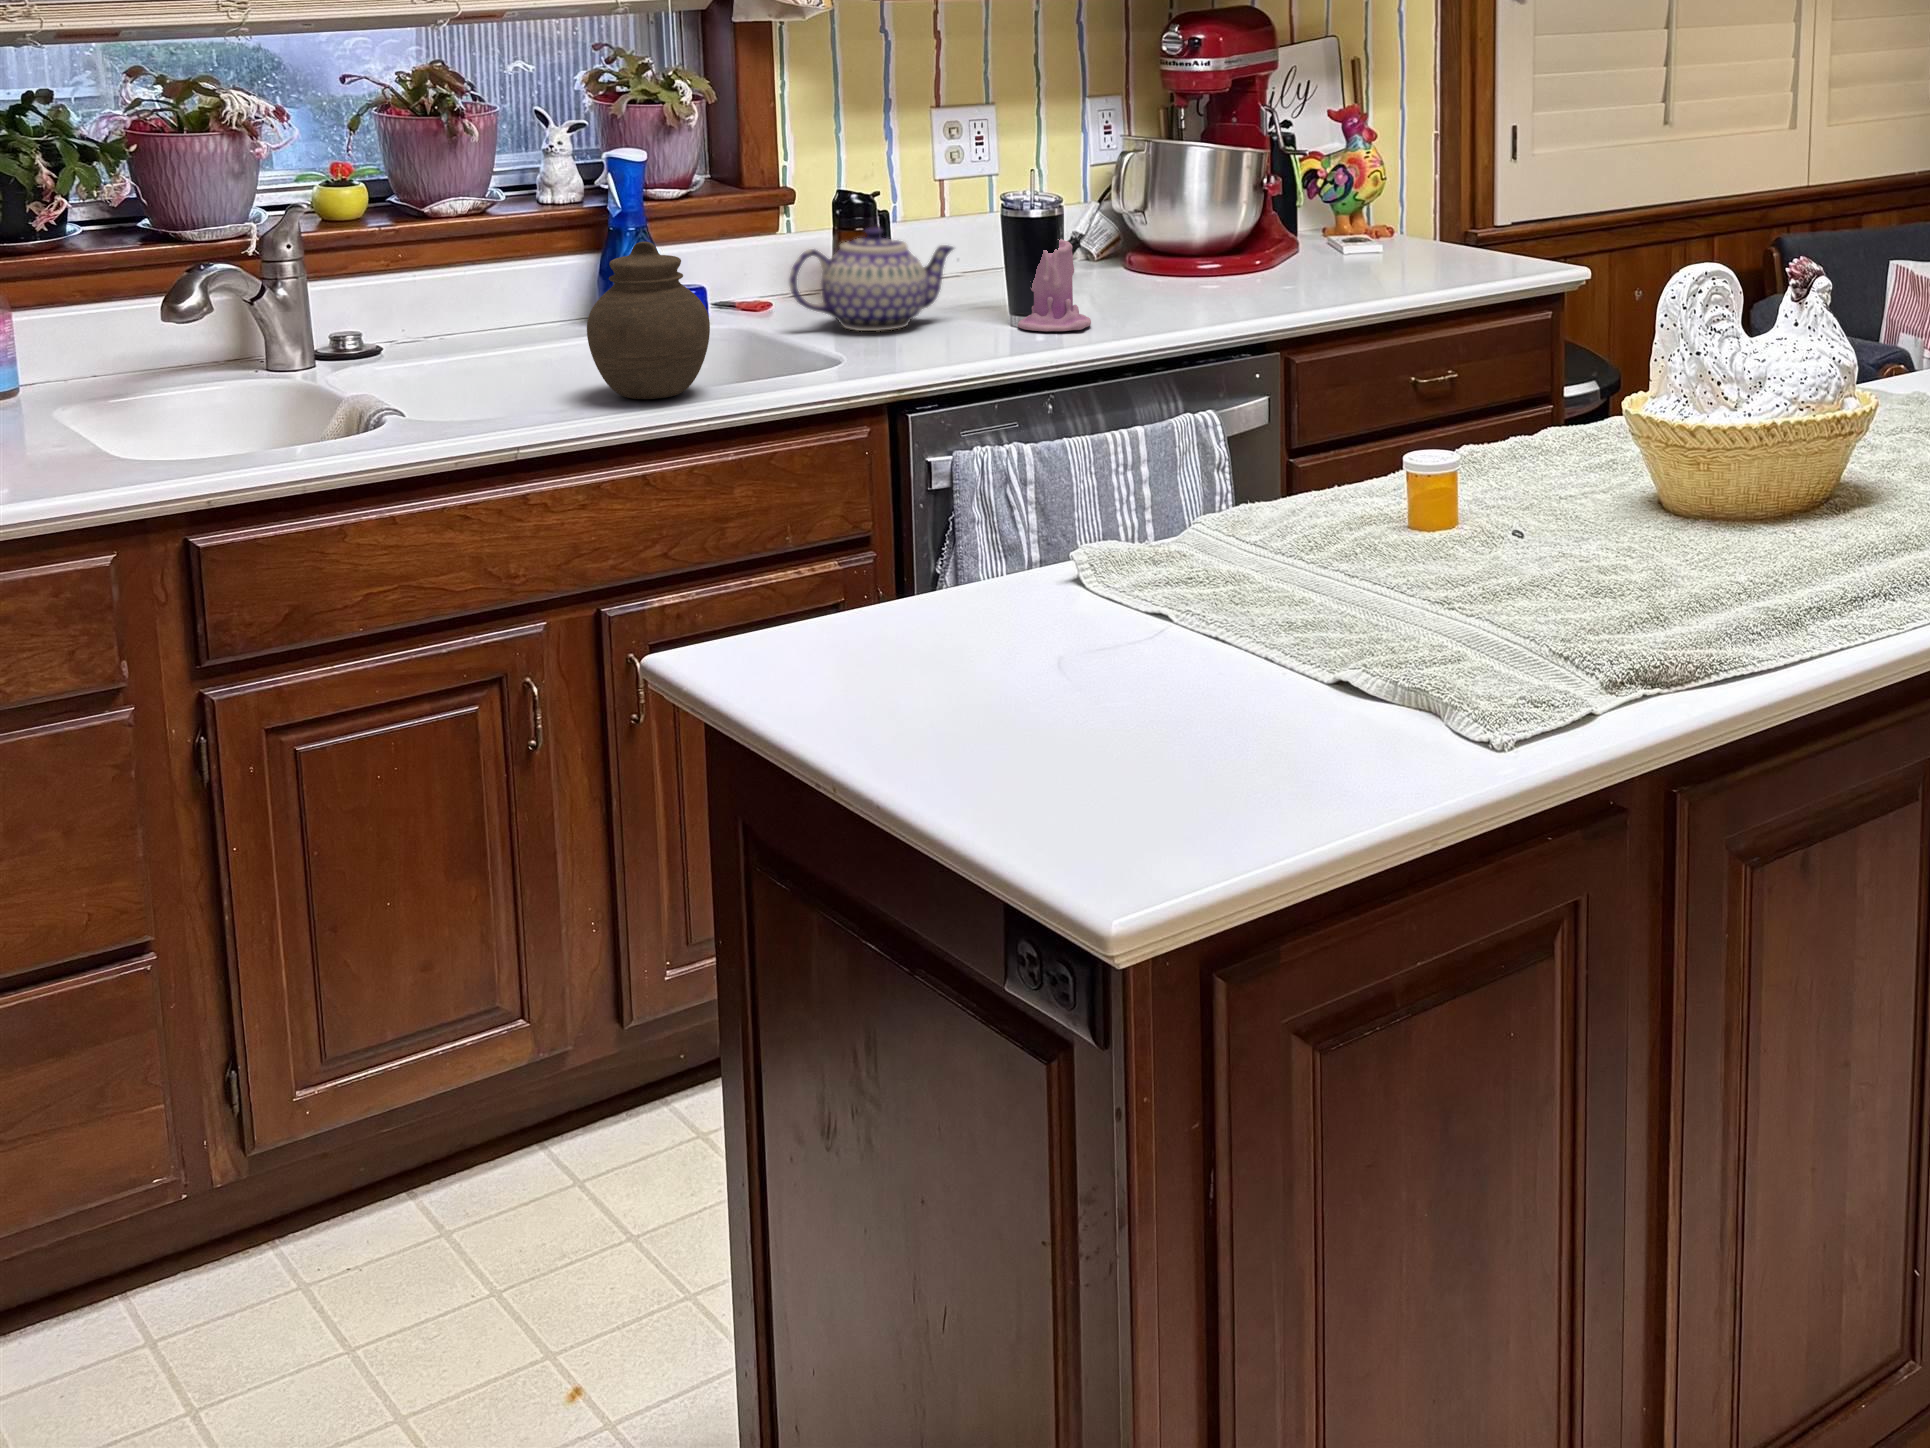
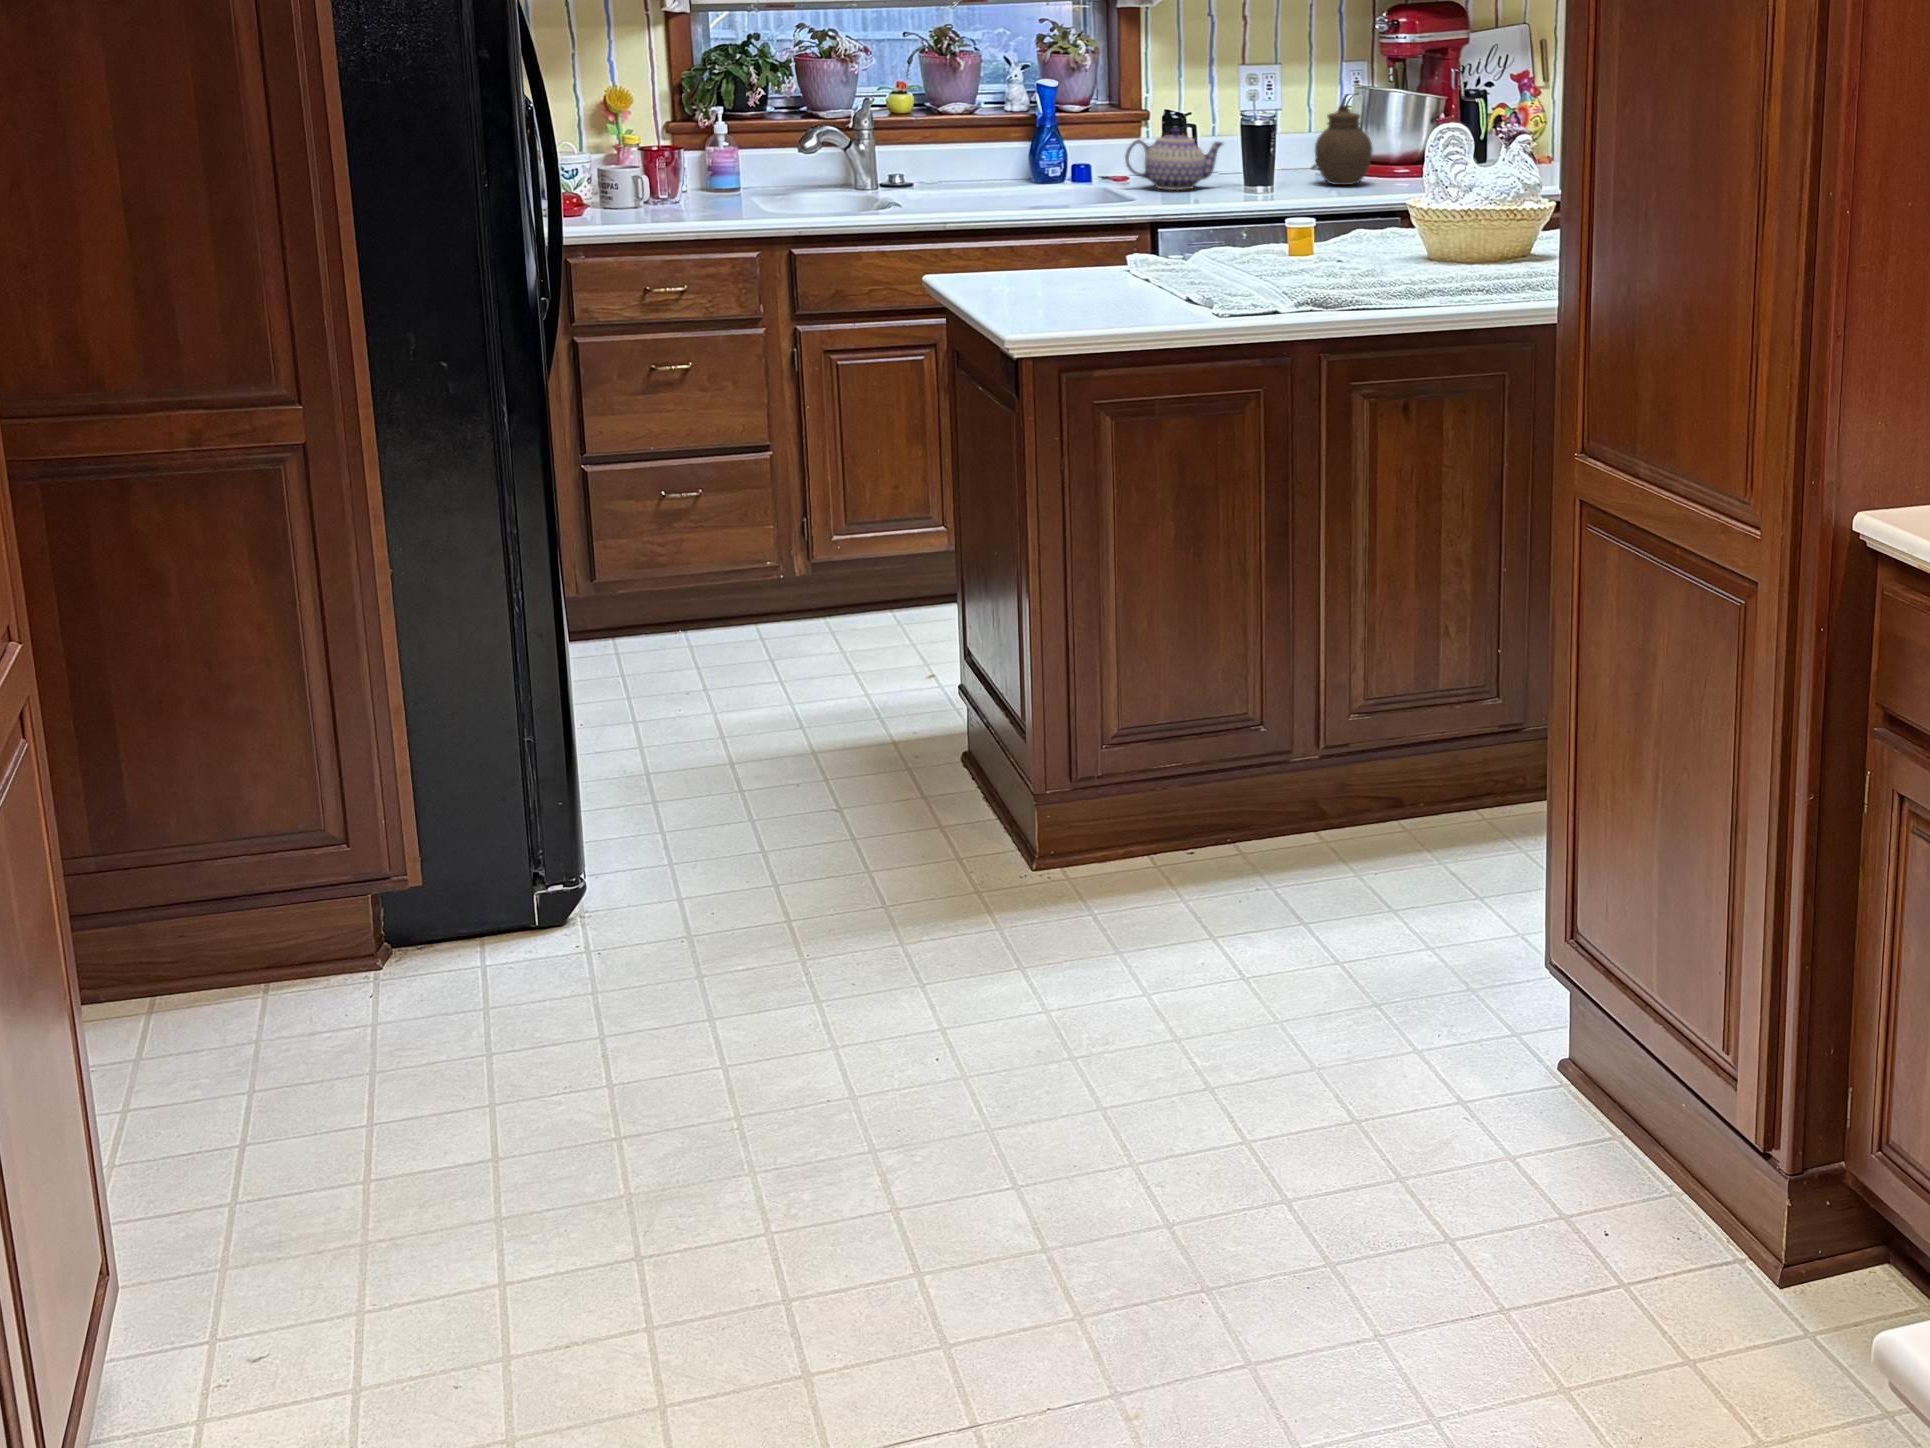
candle: present [1018,239,1091,331] -> none [1254,131,1299,194]
jar: present [587,241,710,399] -> present [1315,105,1373,185]

